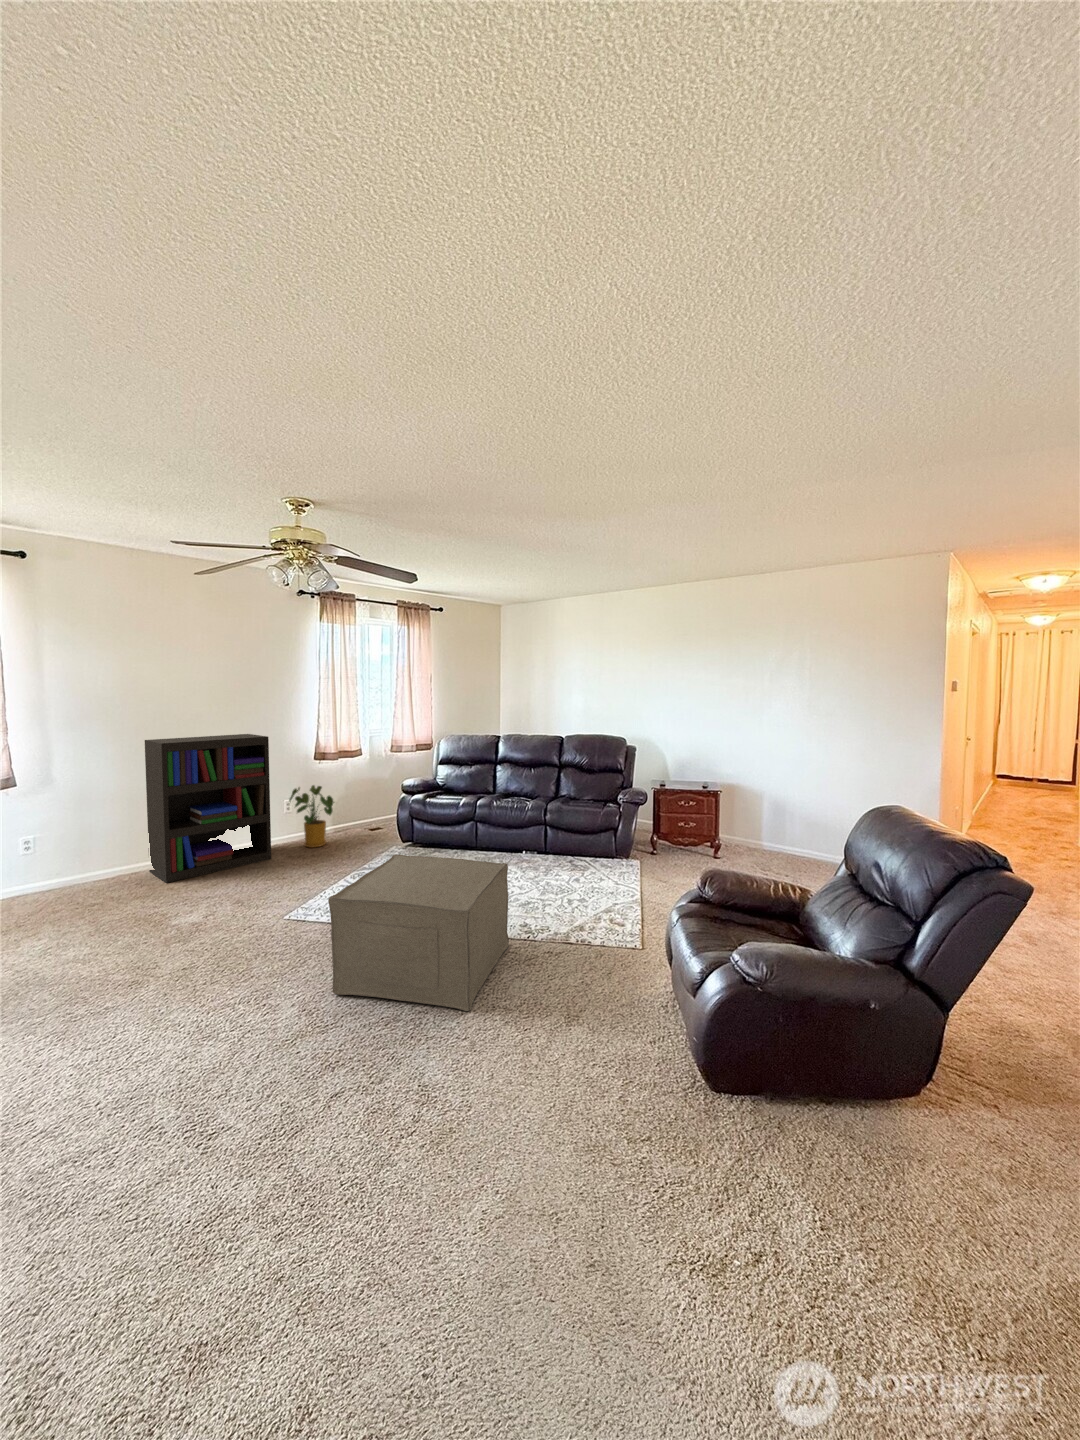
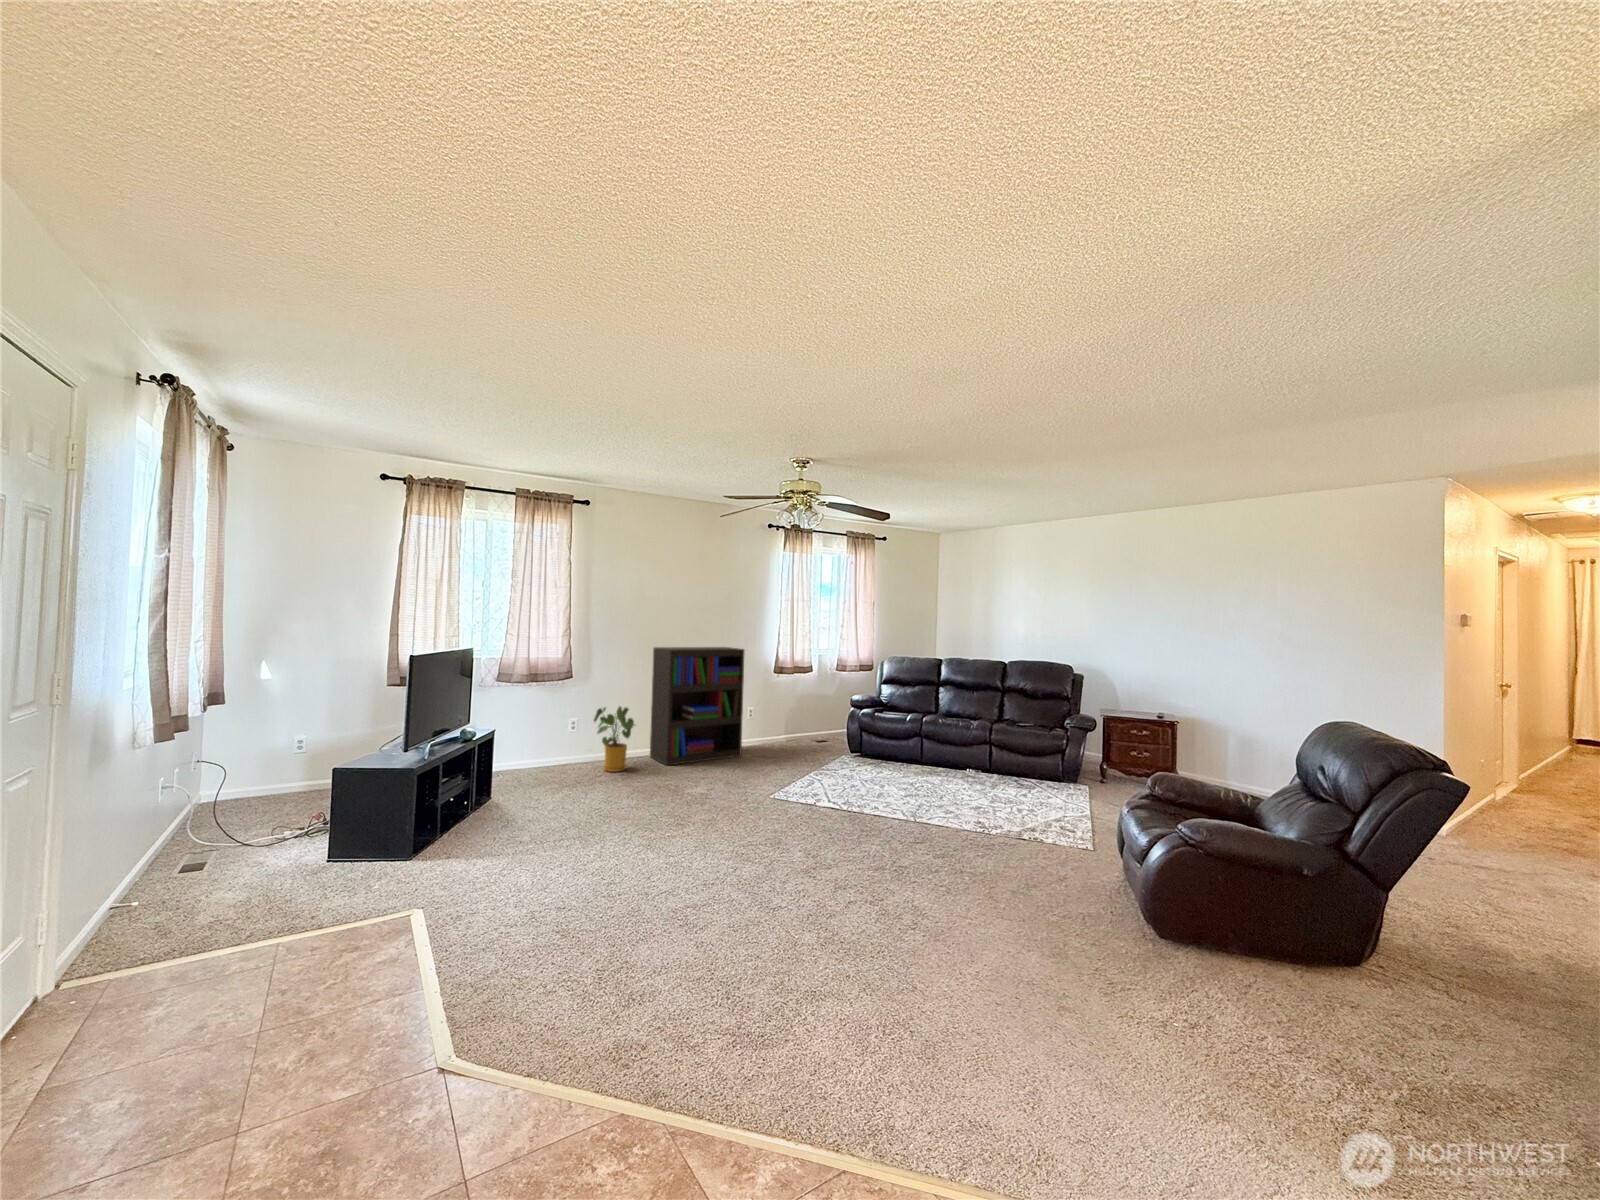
house plant: present [289,785,334,847] -> present [594,707,634,772]
ottoman: present [328,854,509,1011] -> none [828,747,967,870]

